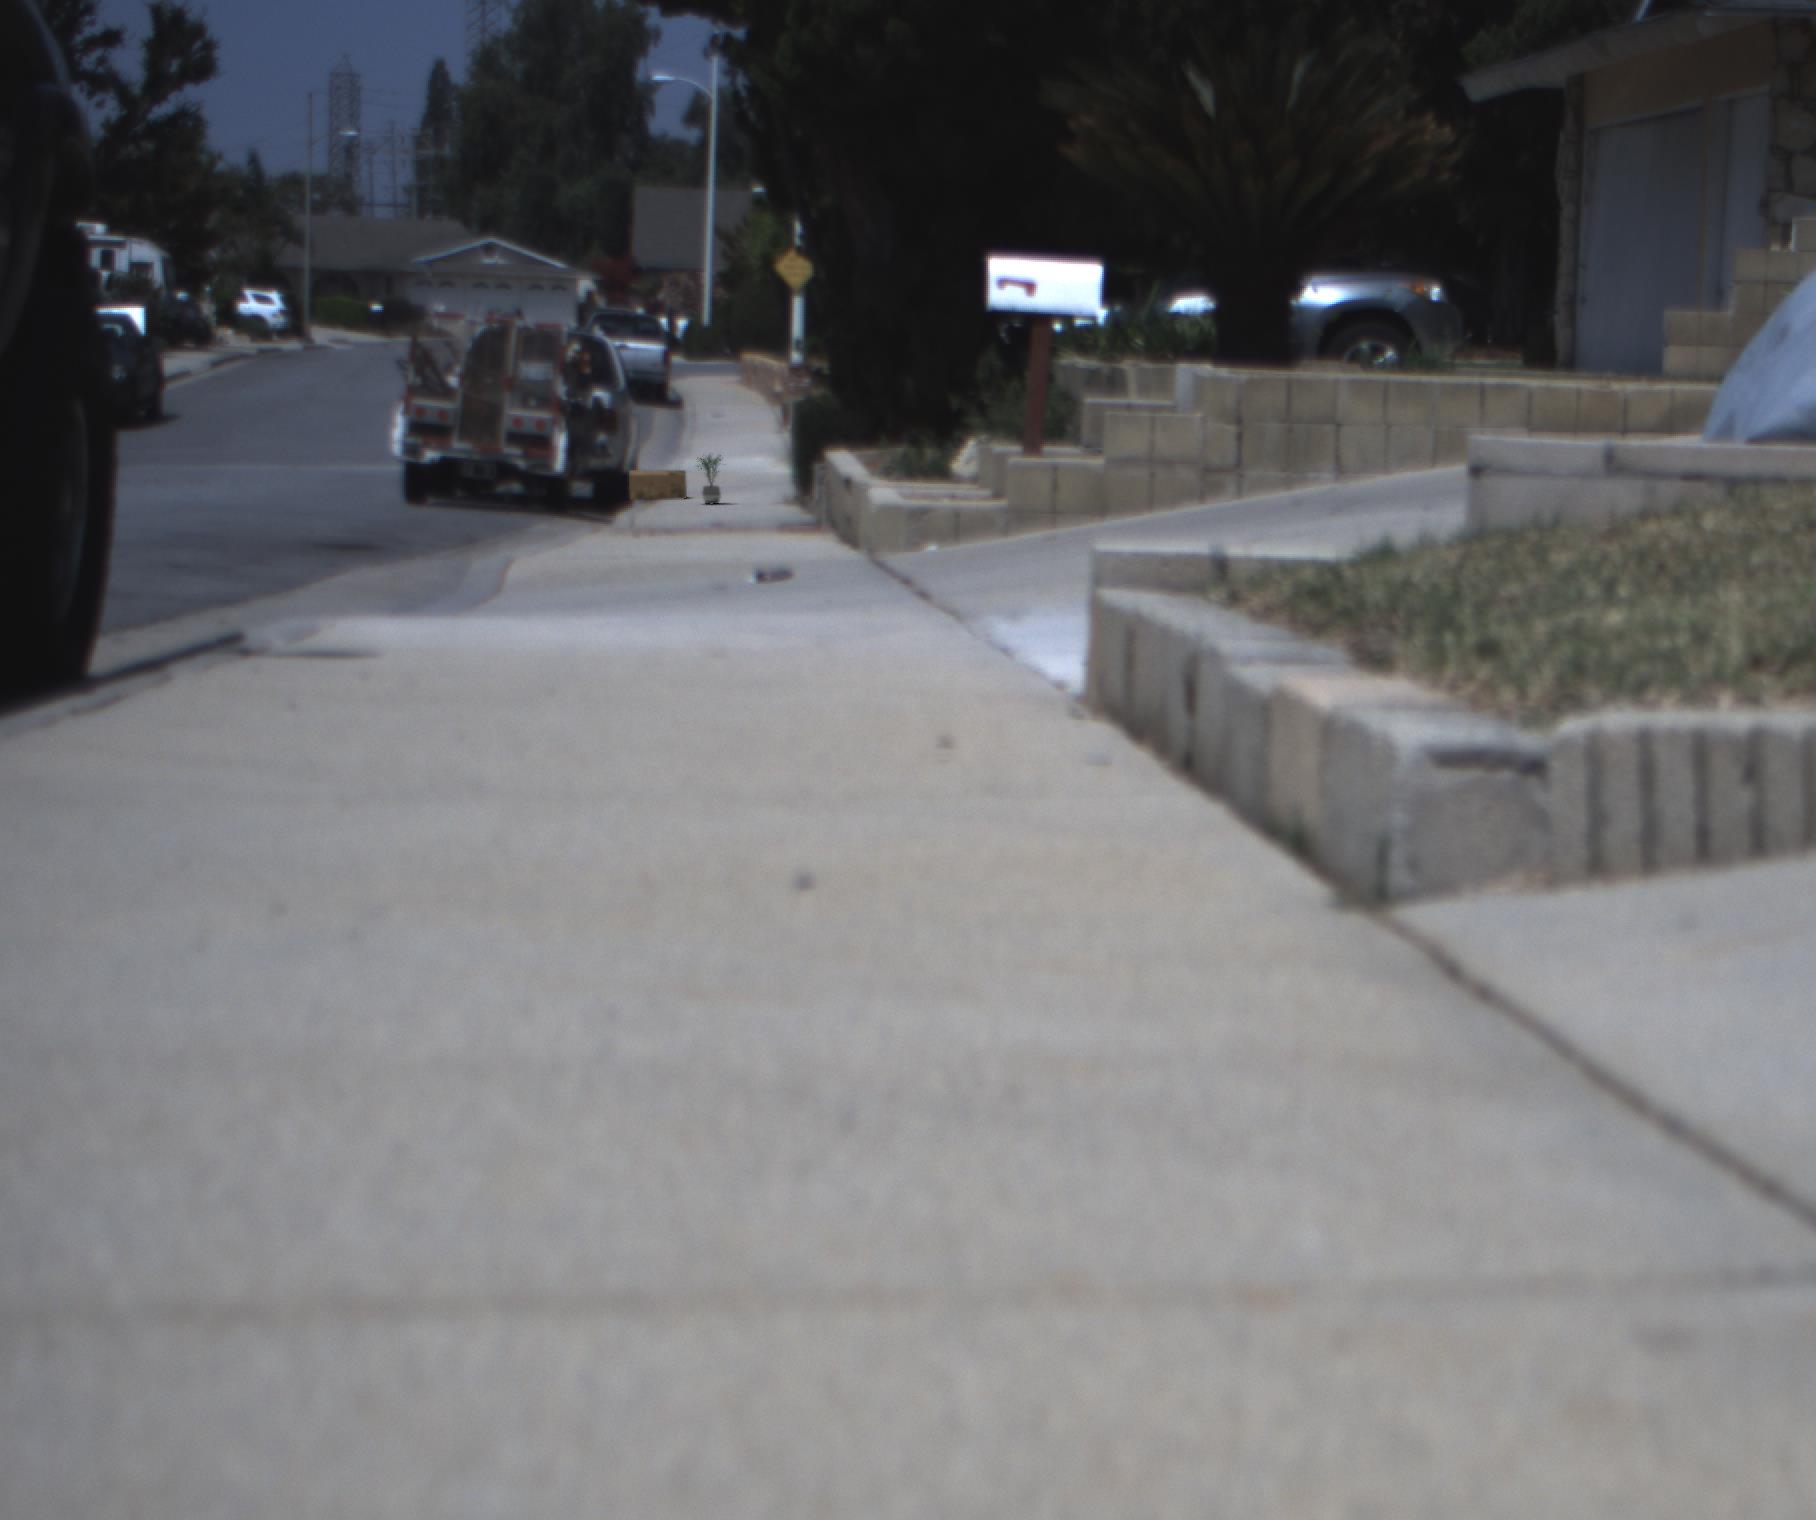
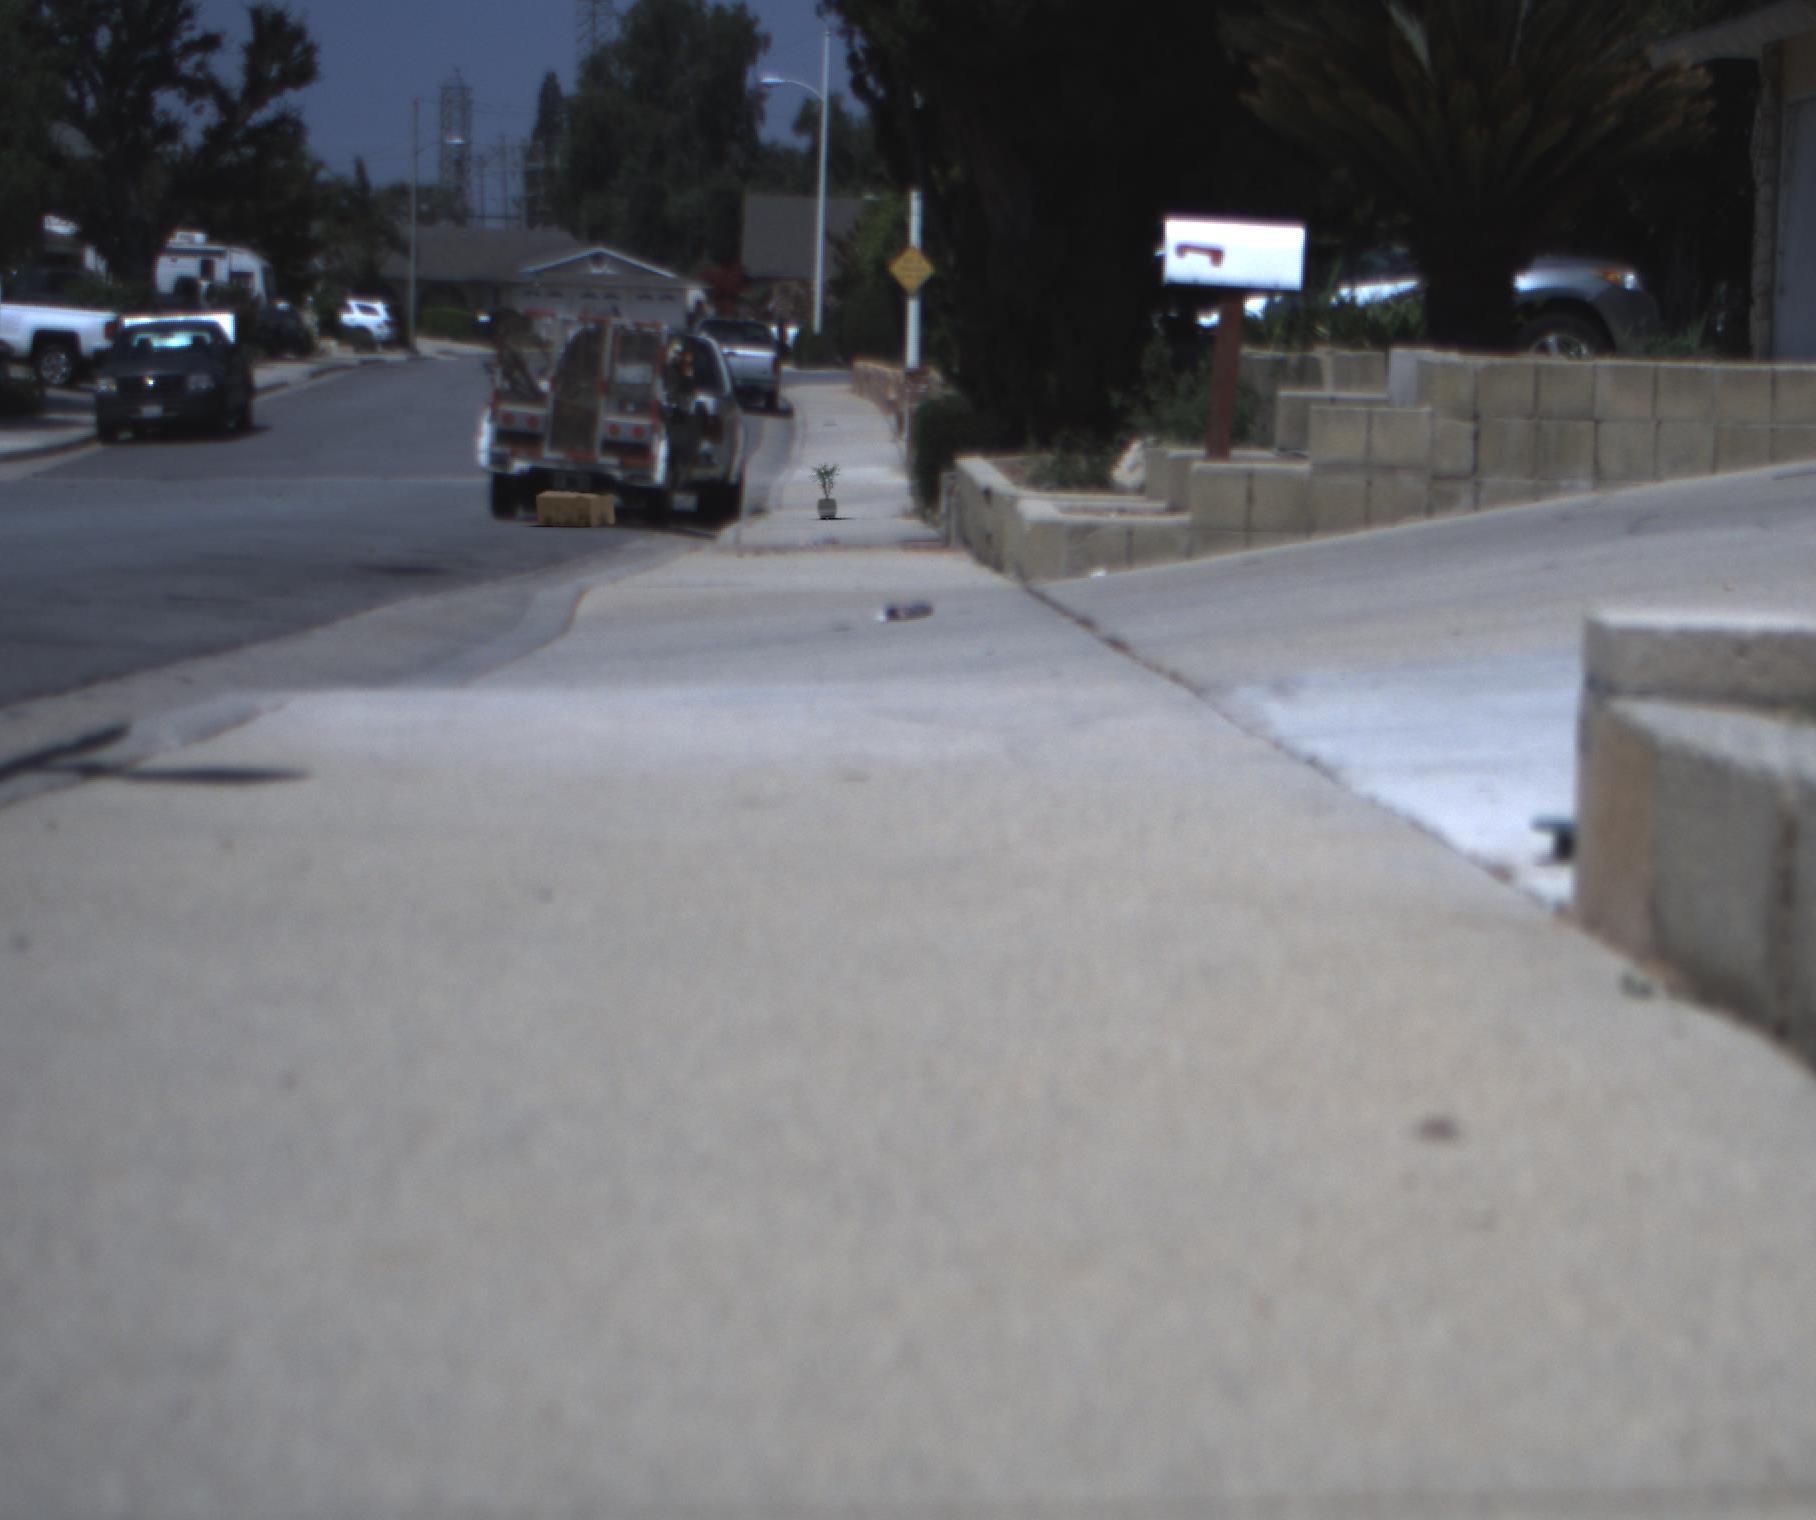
cardboard box: present [629,469,687,500] -> present [536,491,615,527]

